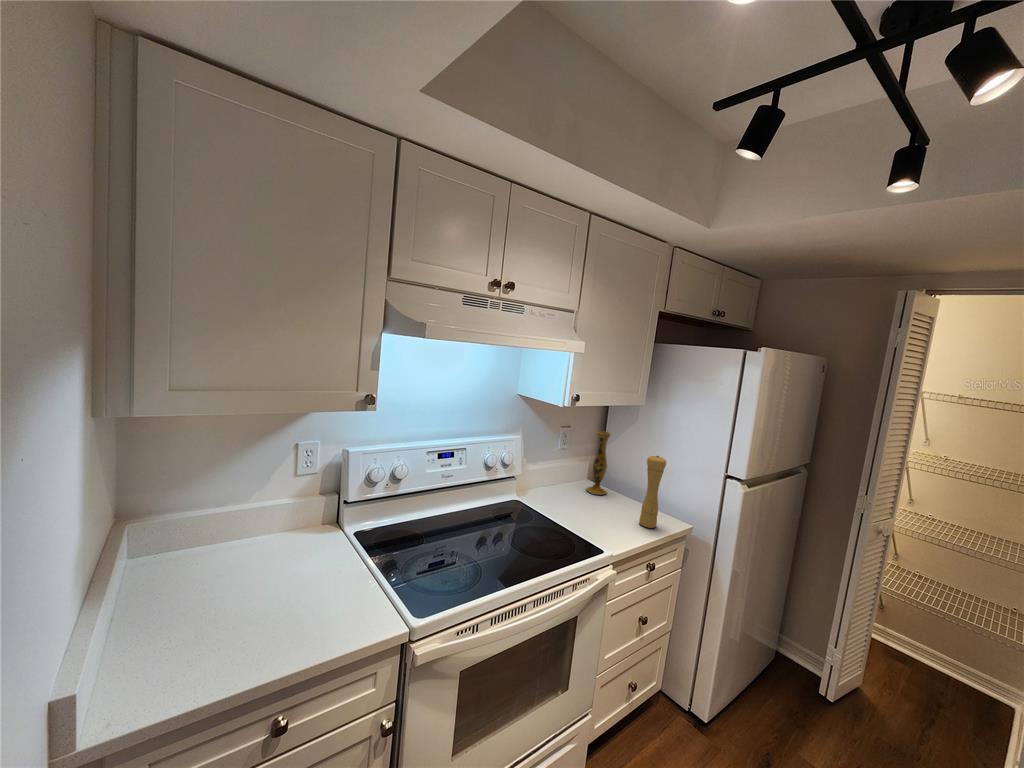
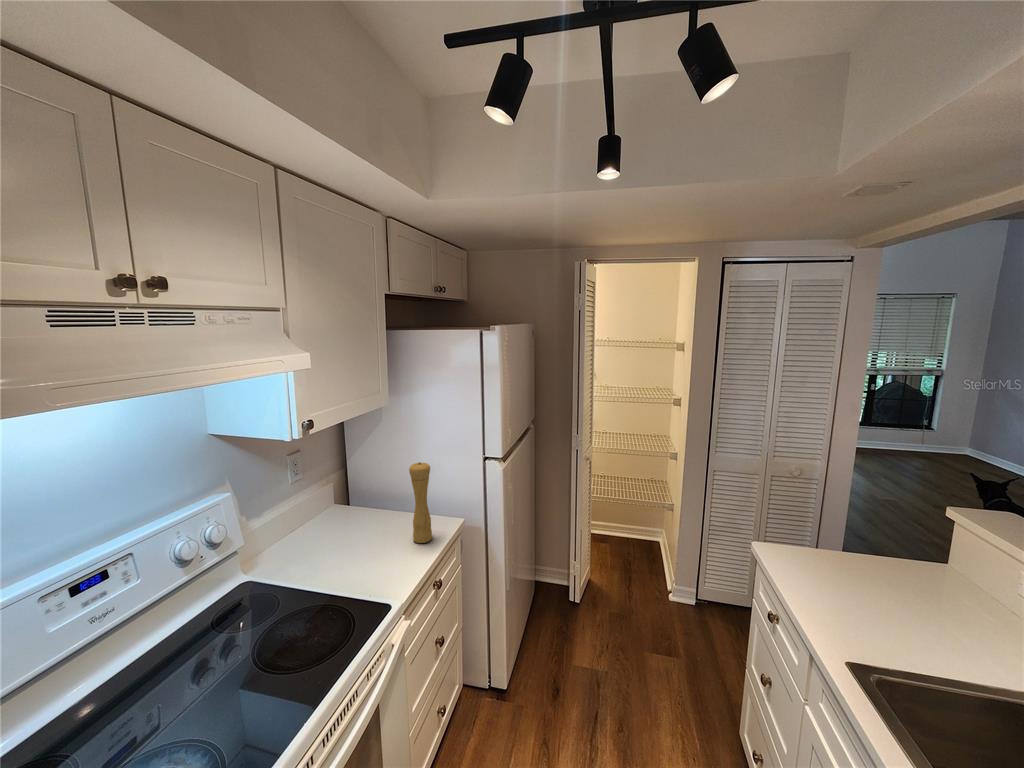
vase: present [587,431,611,495] -> none [337,445,364,523]

